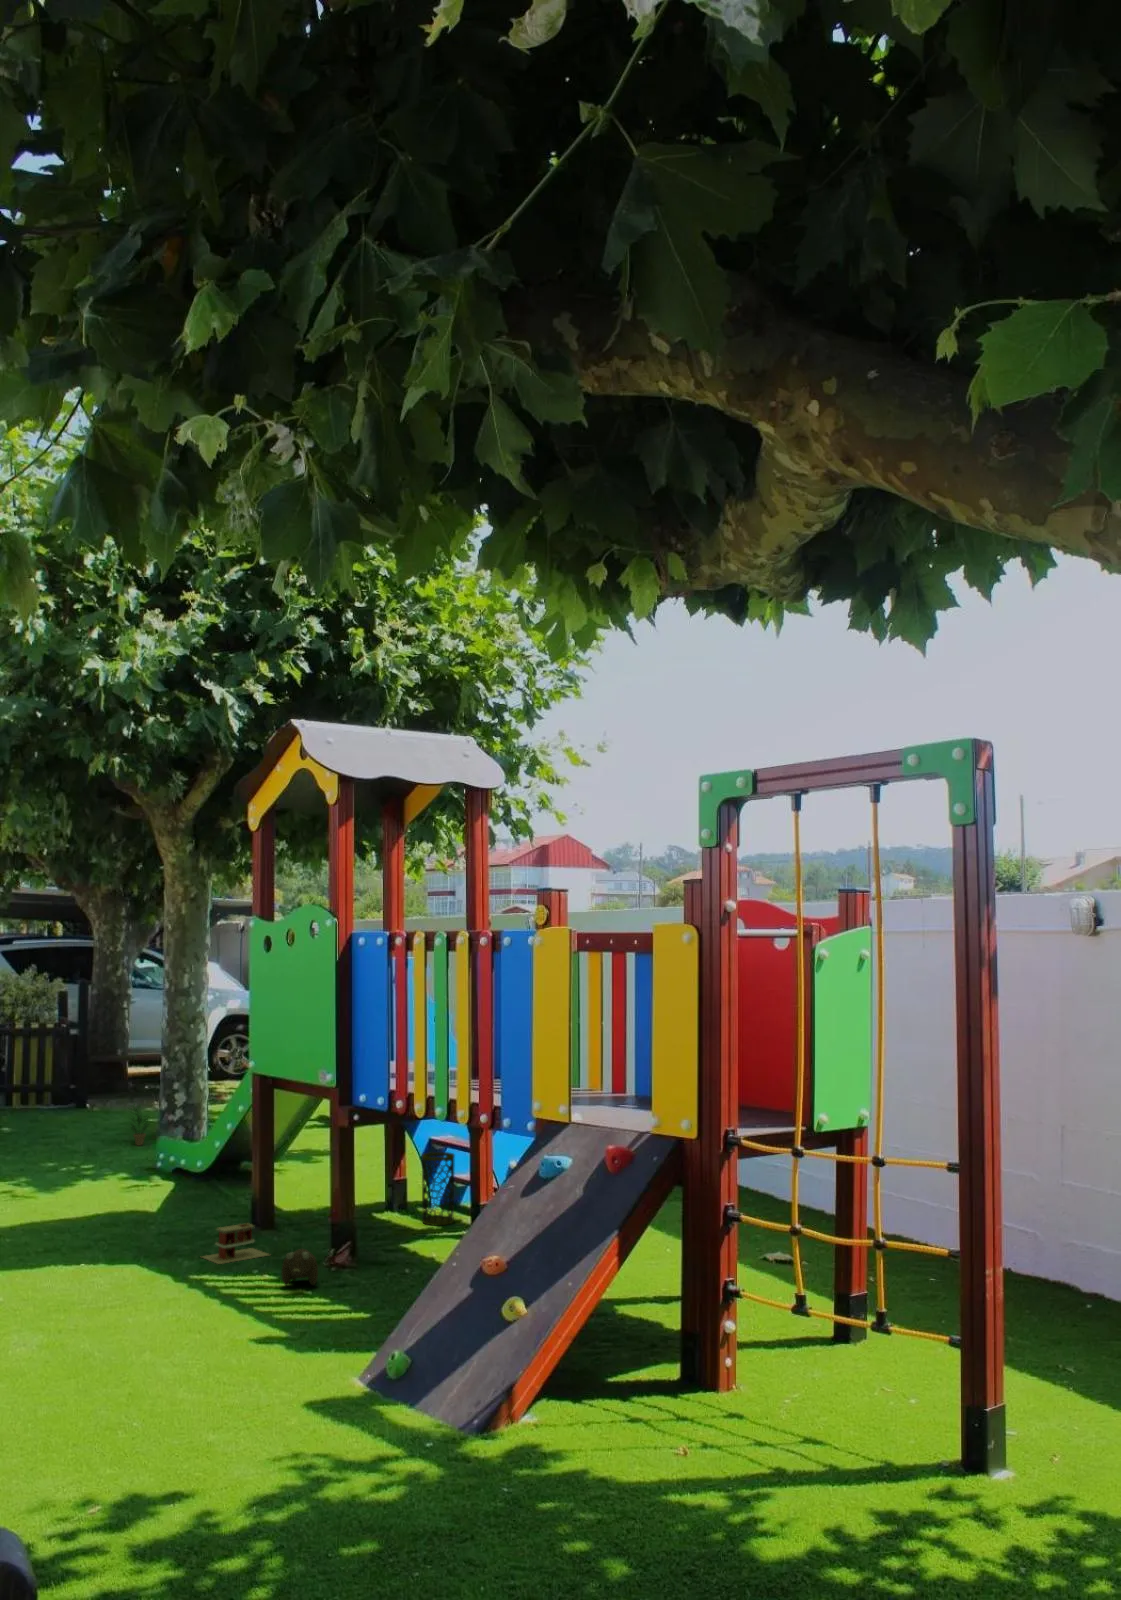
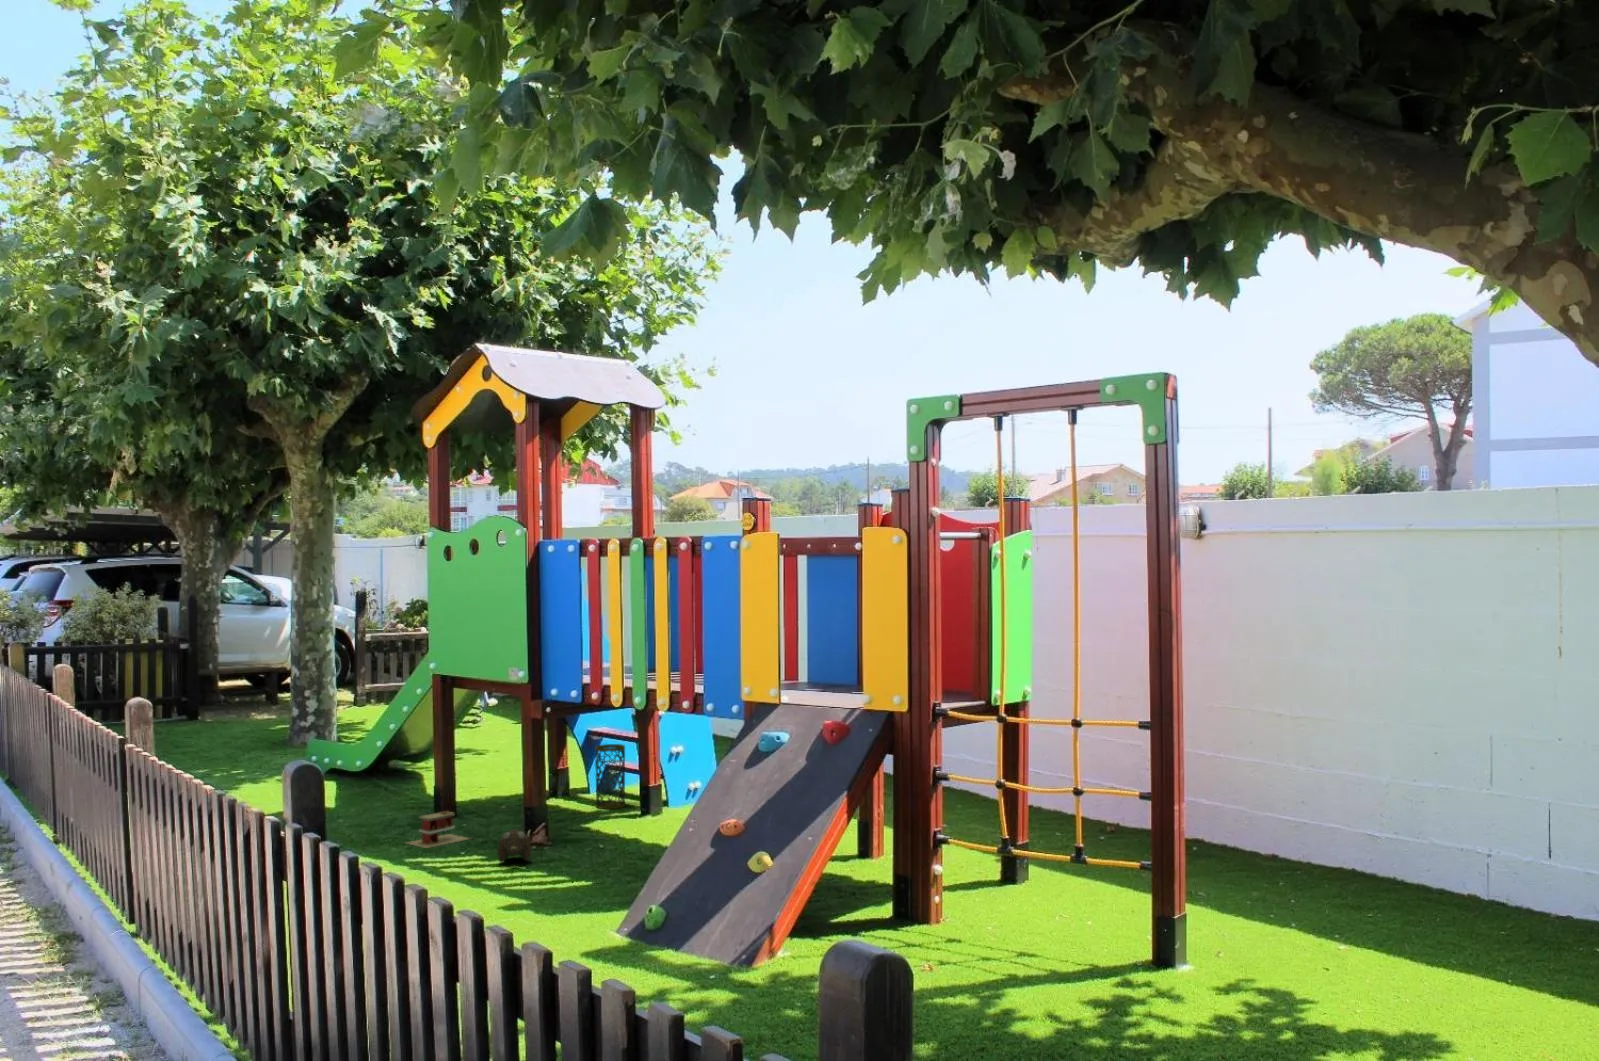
potted plant: present [128,1103,150,1146] -> none [273,710,298,752]

